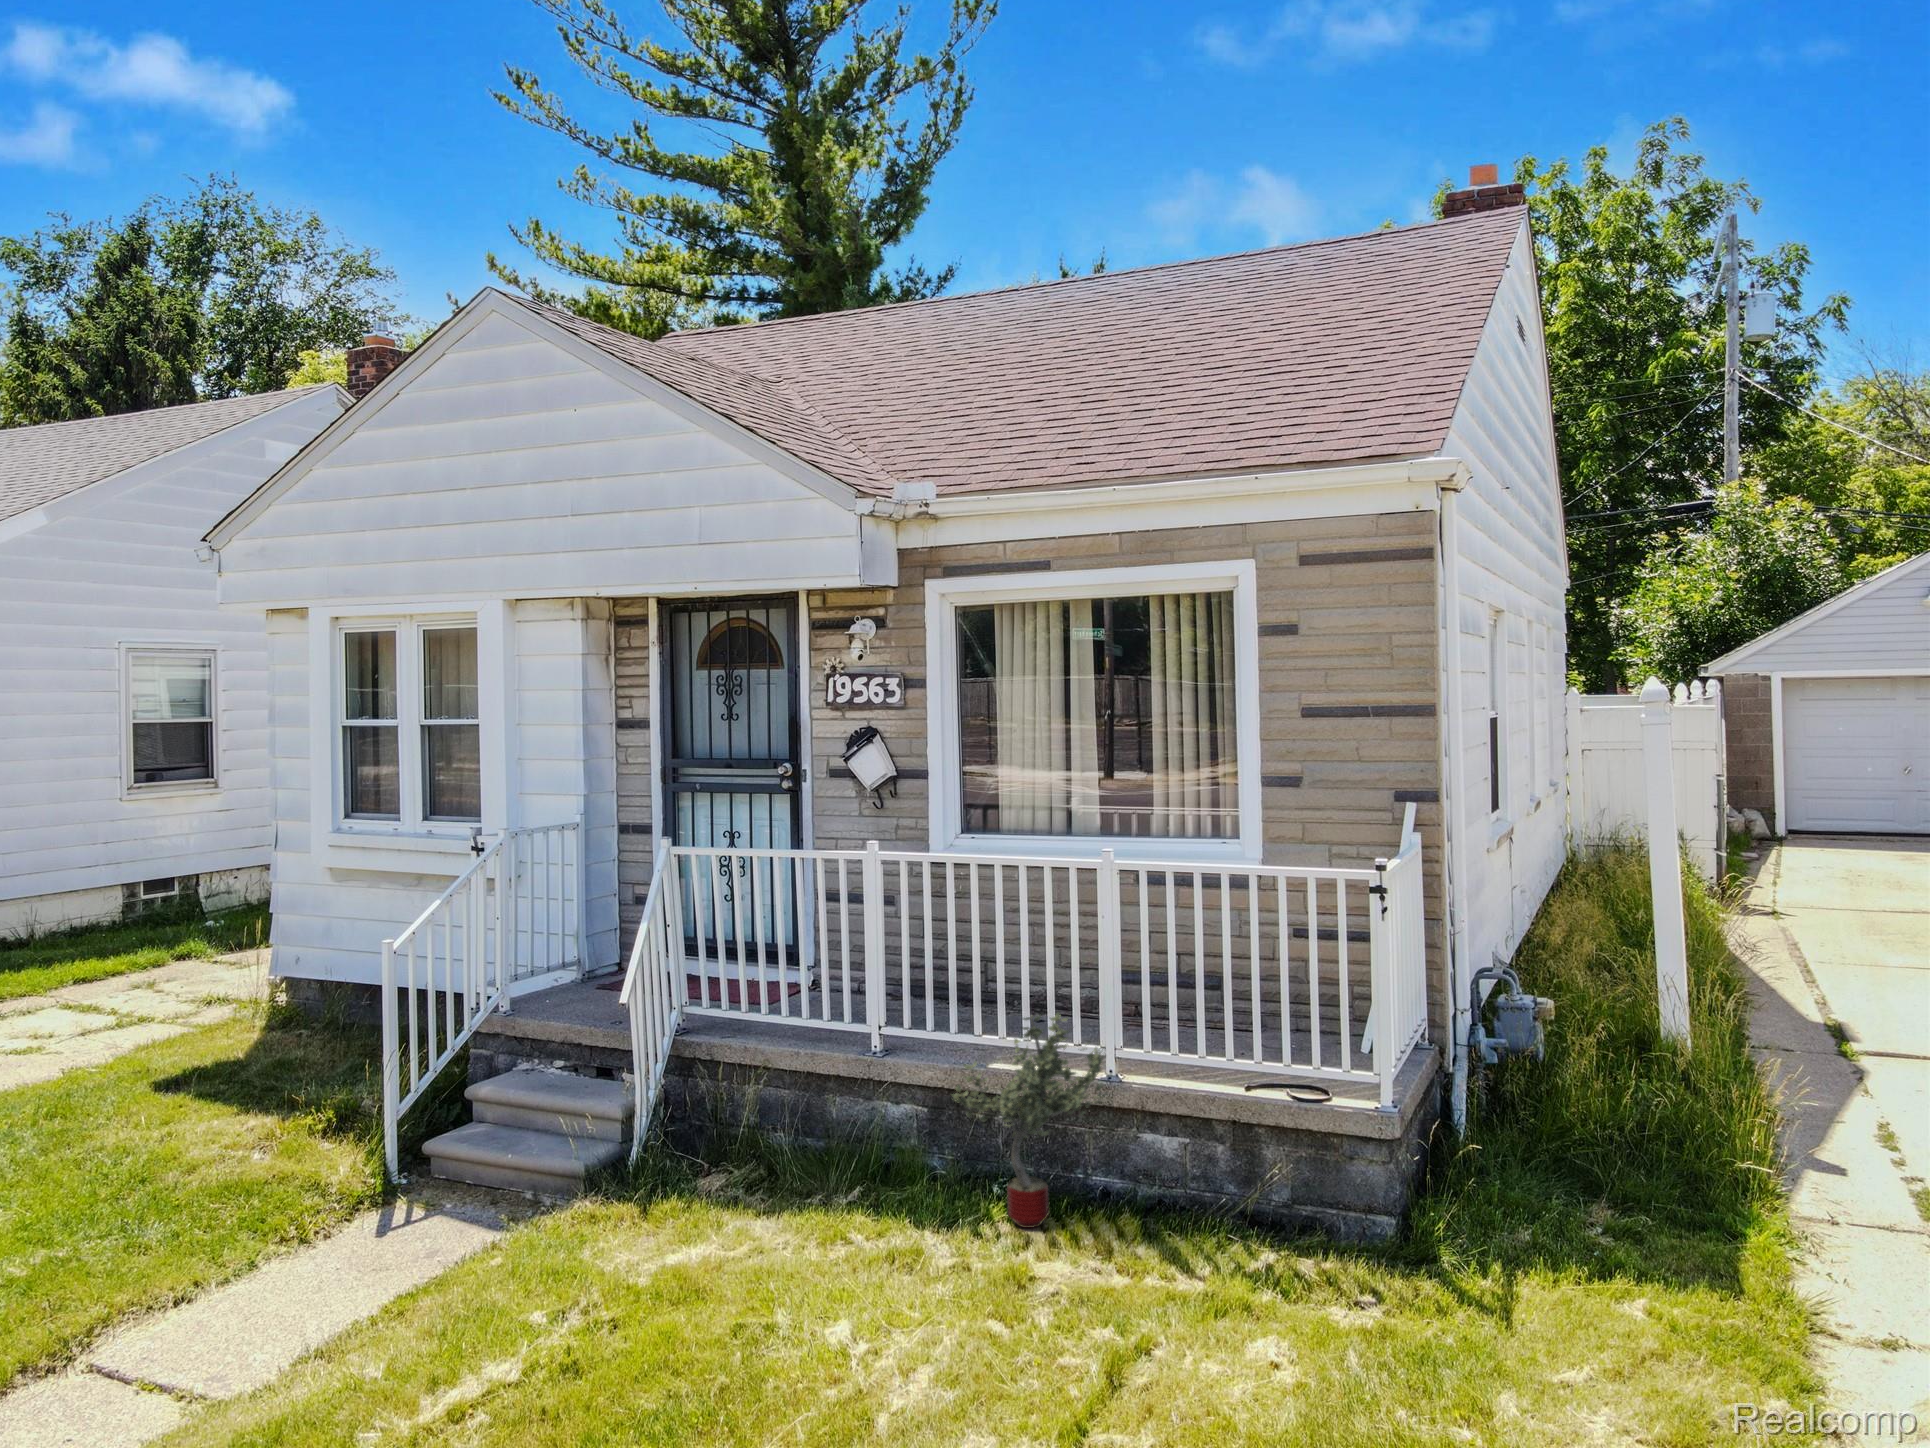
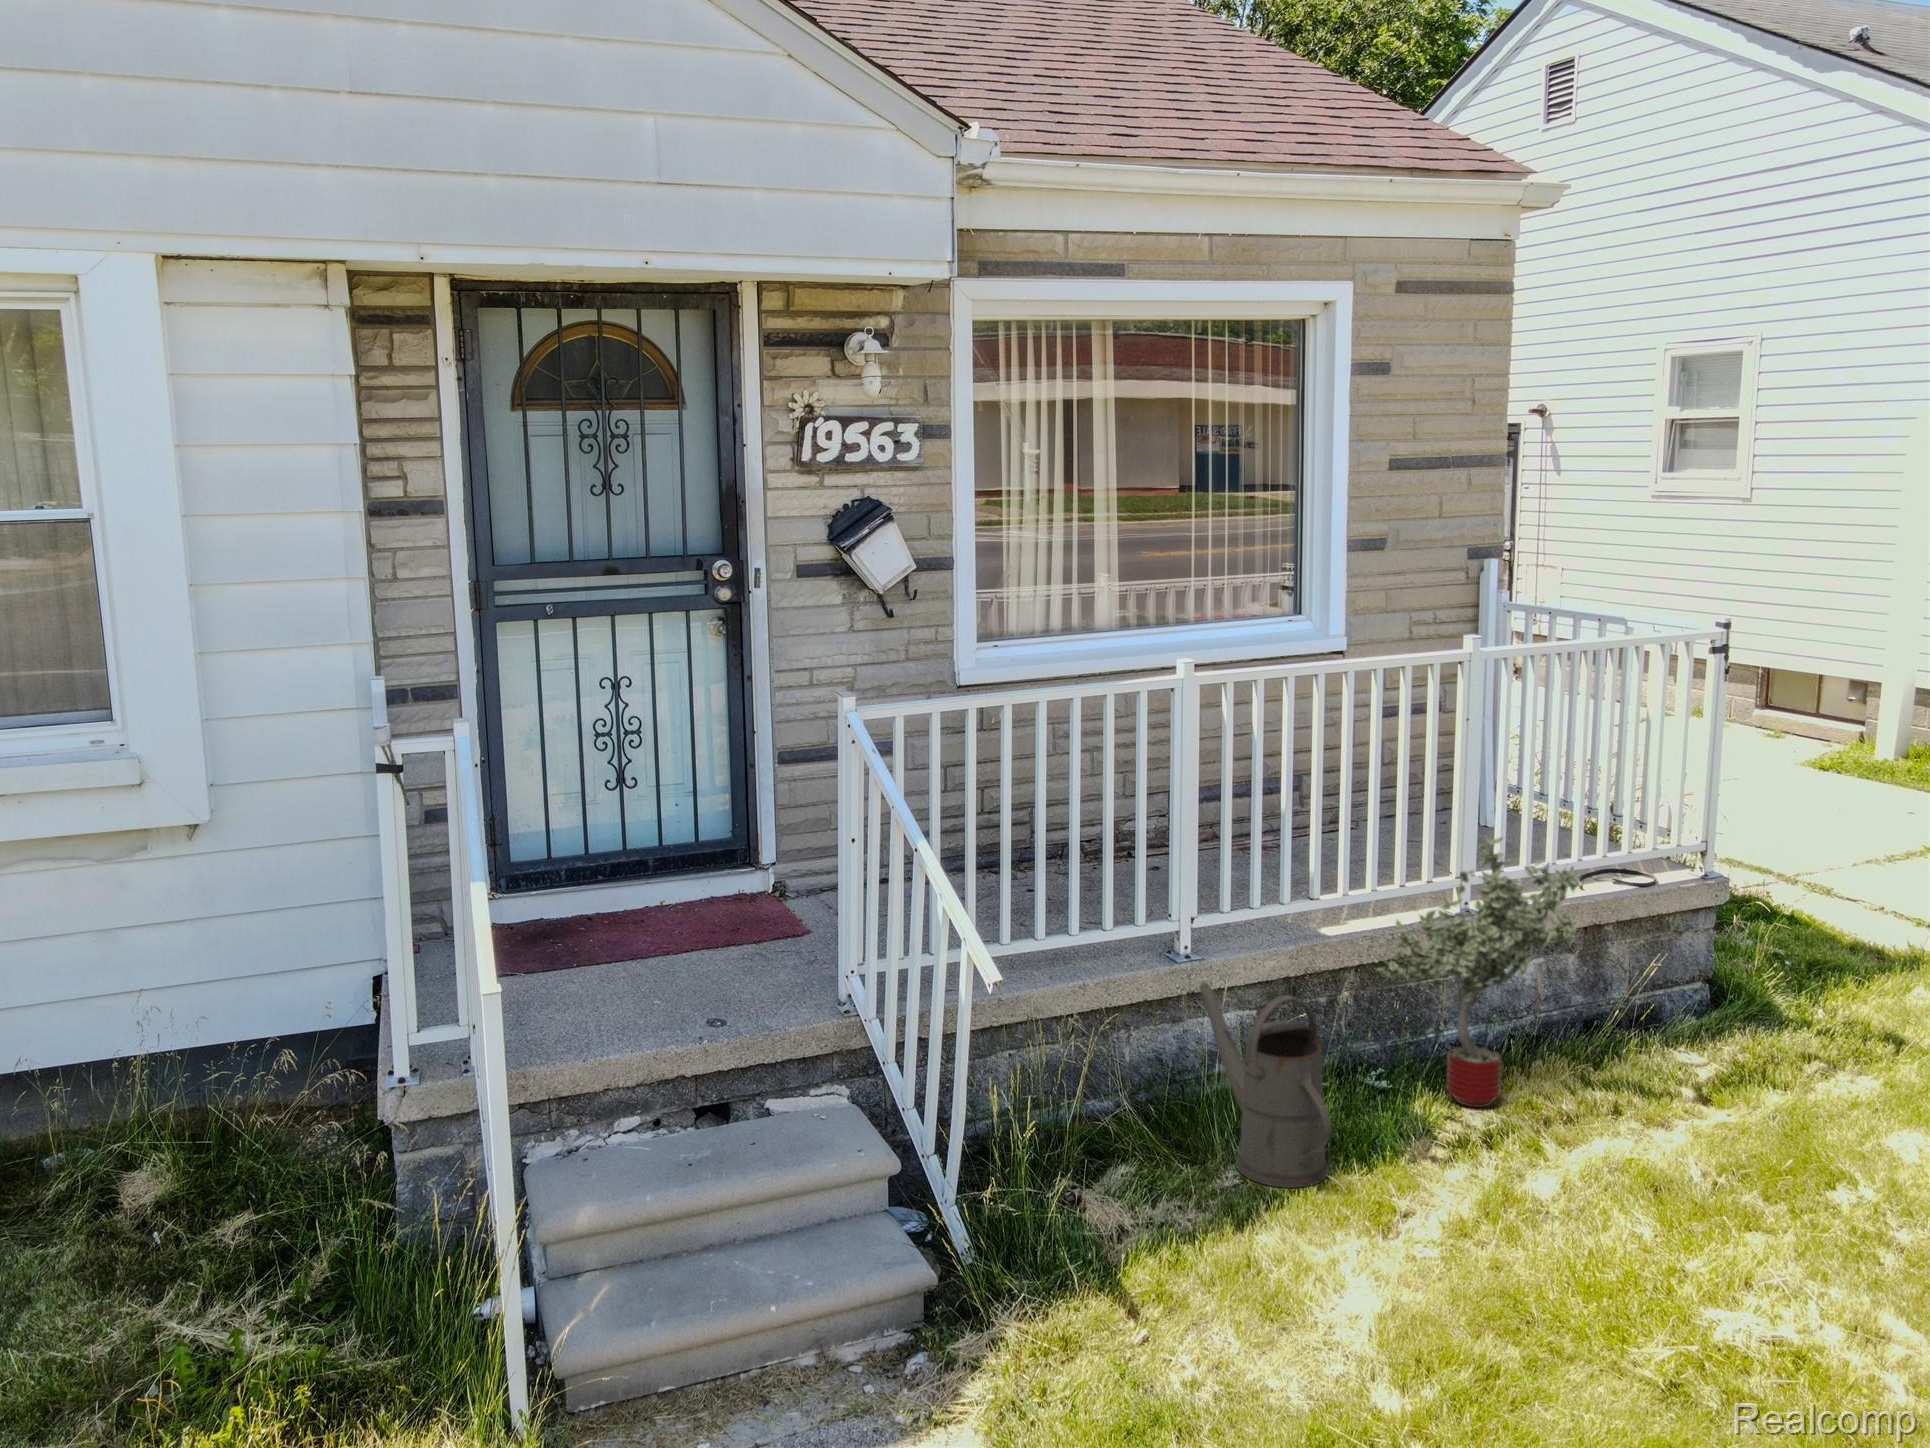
watering can: none [800,1074,877,1220] -> present [1200,983,1332,1188]

